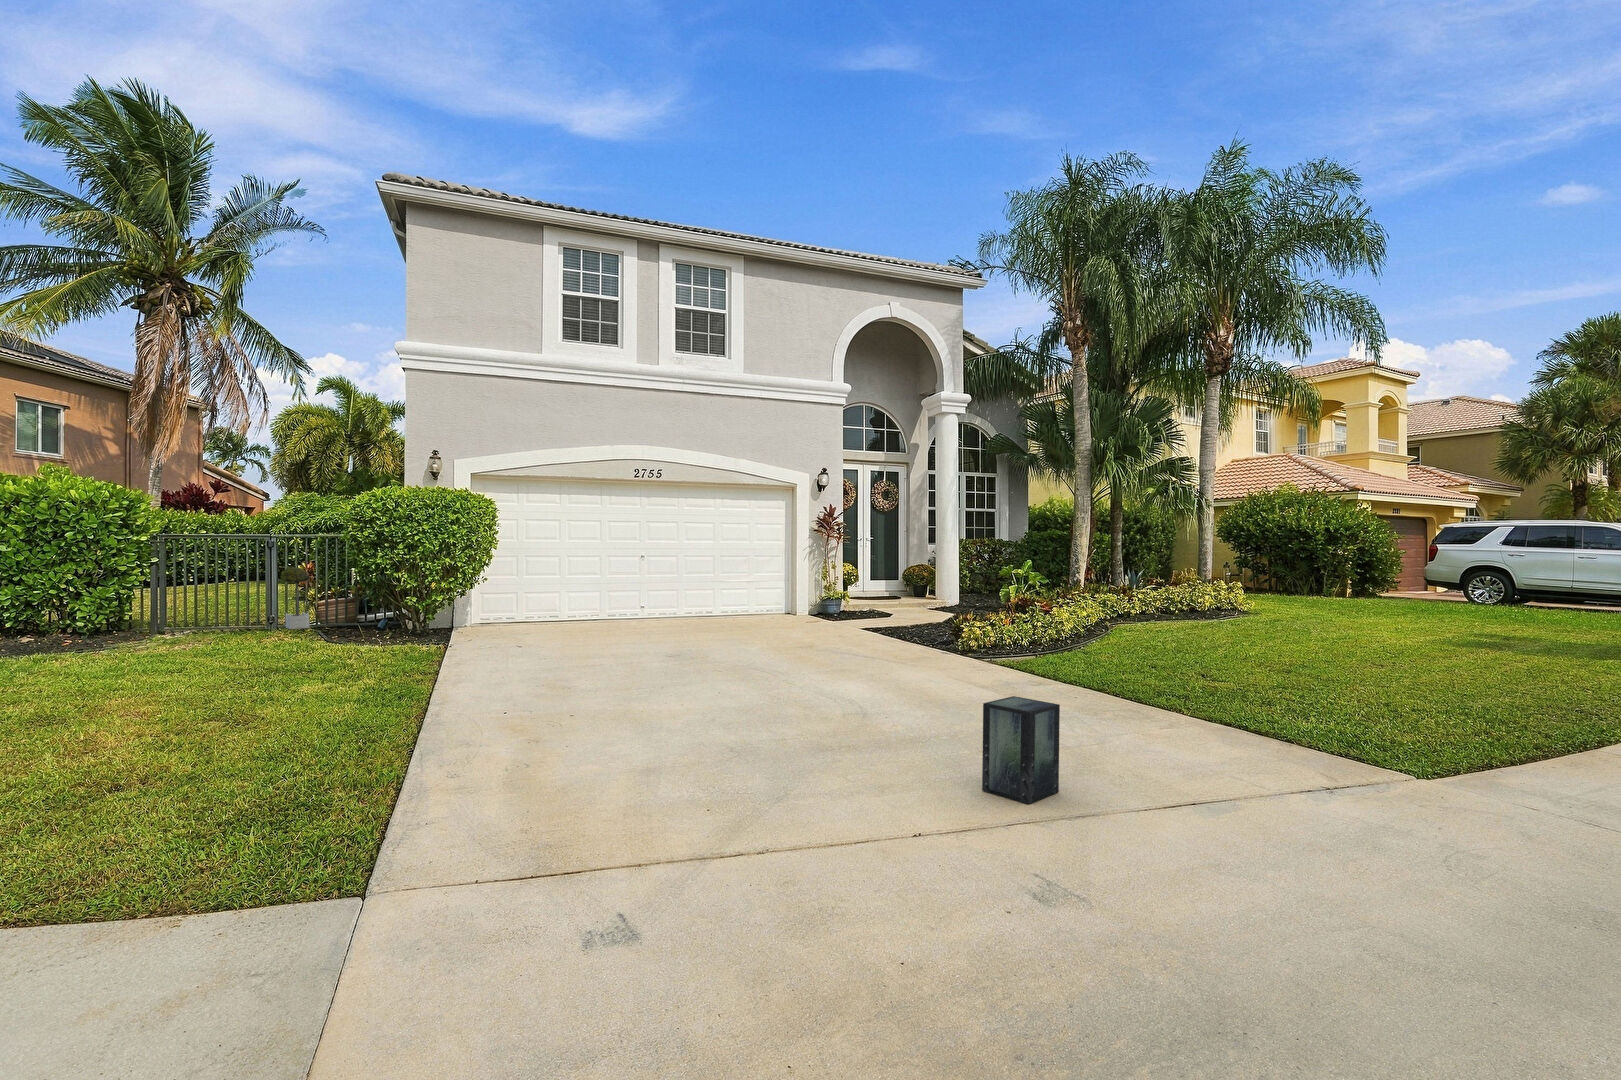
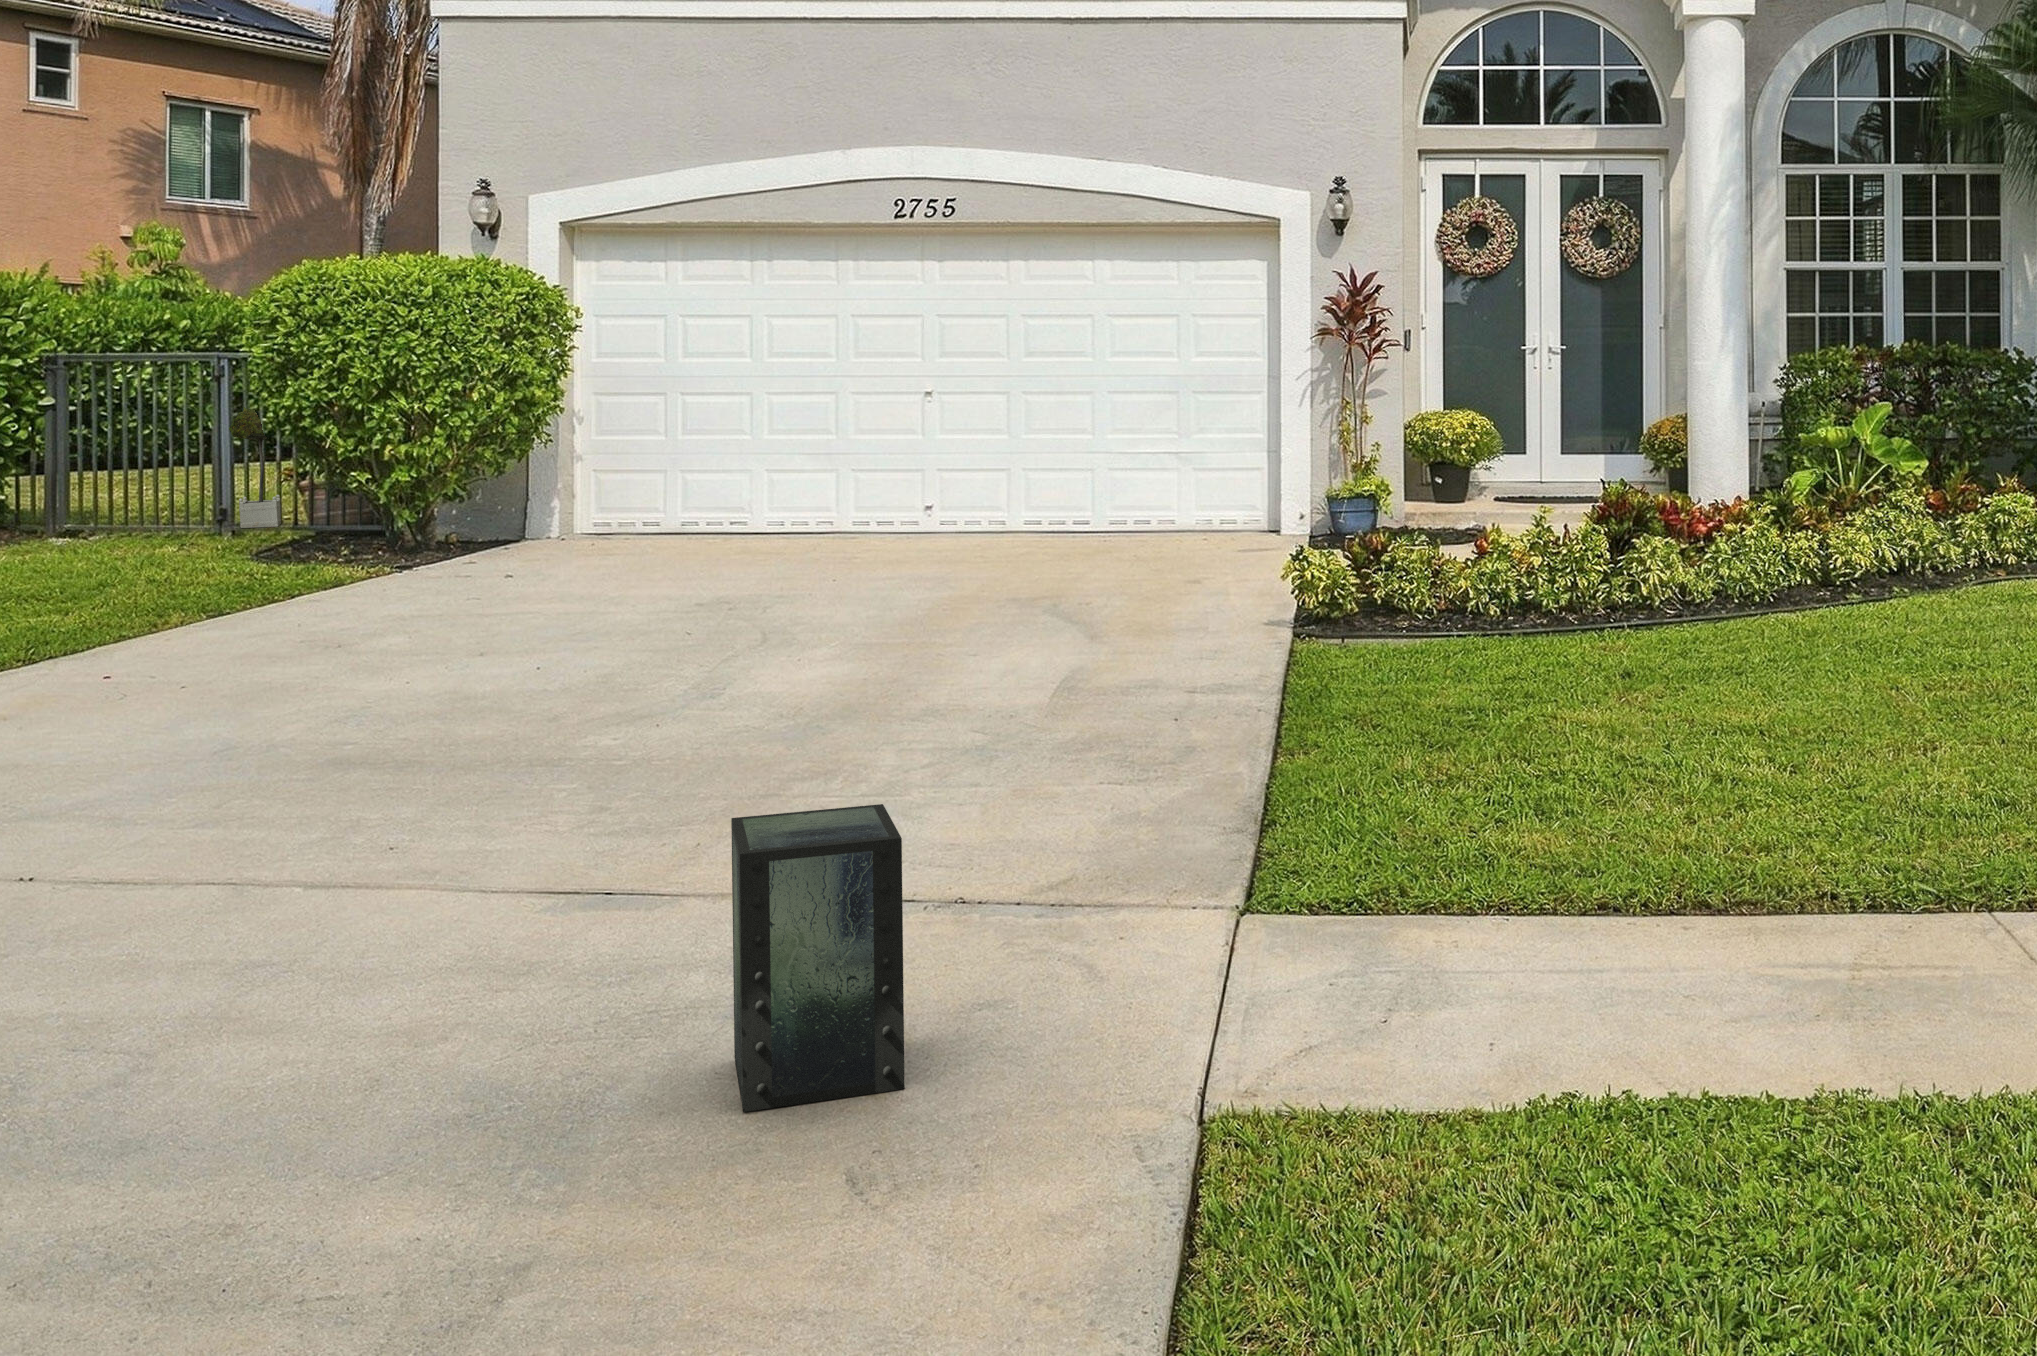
storage box: present [982,696,1060,804] -> present [731,804,905,1112]

